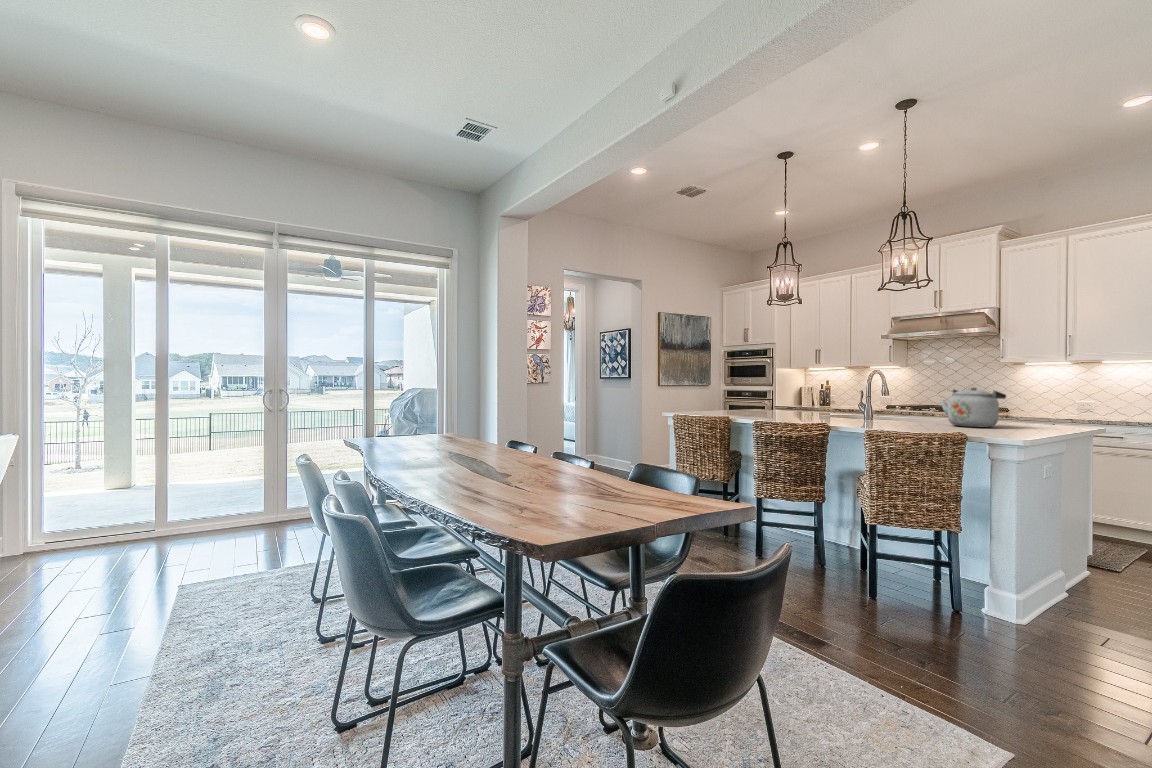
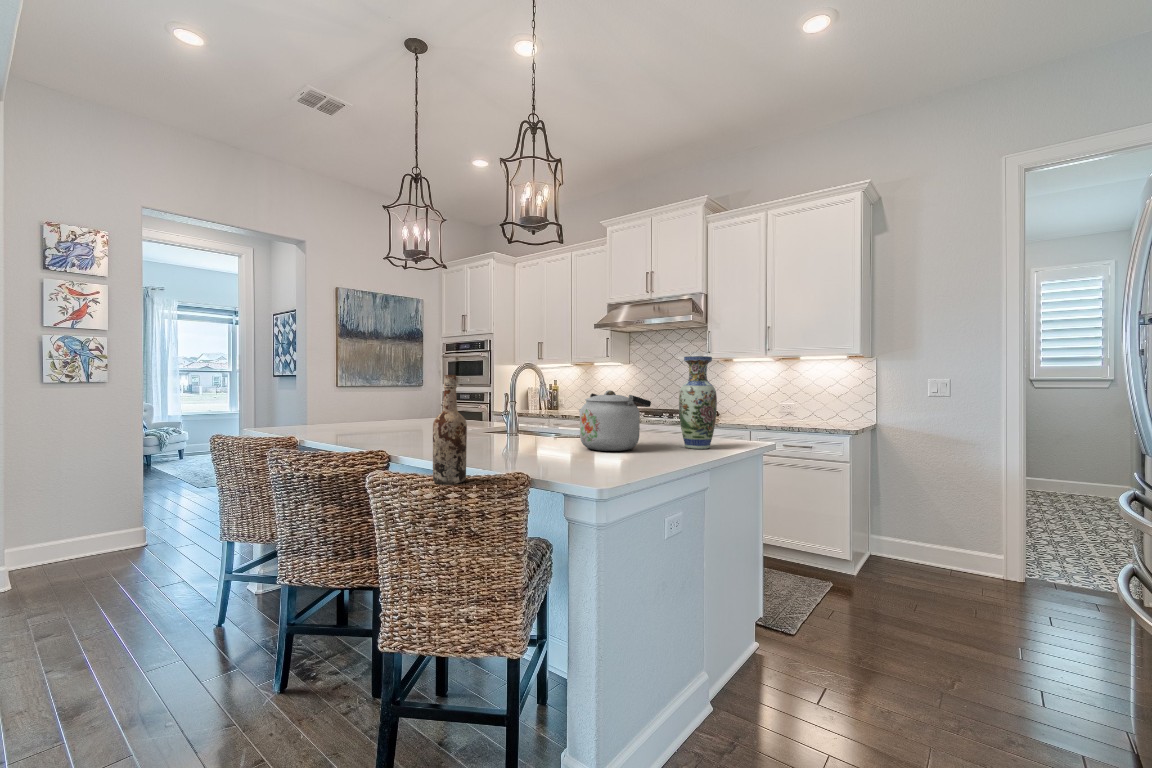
vase: none [1026,364,1061,429] -> present [679,356,717,449]
wine bottle: none [908,377,930,435] -> present [433,375,467,484]

